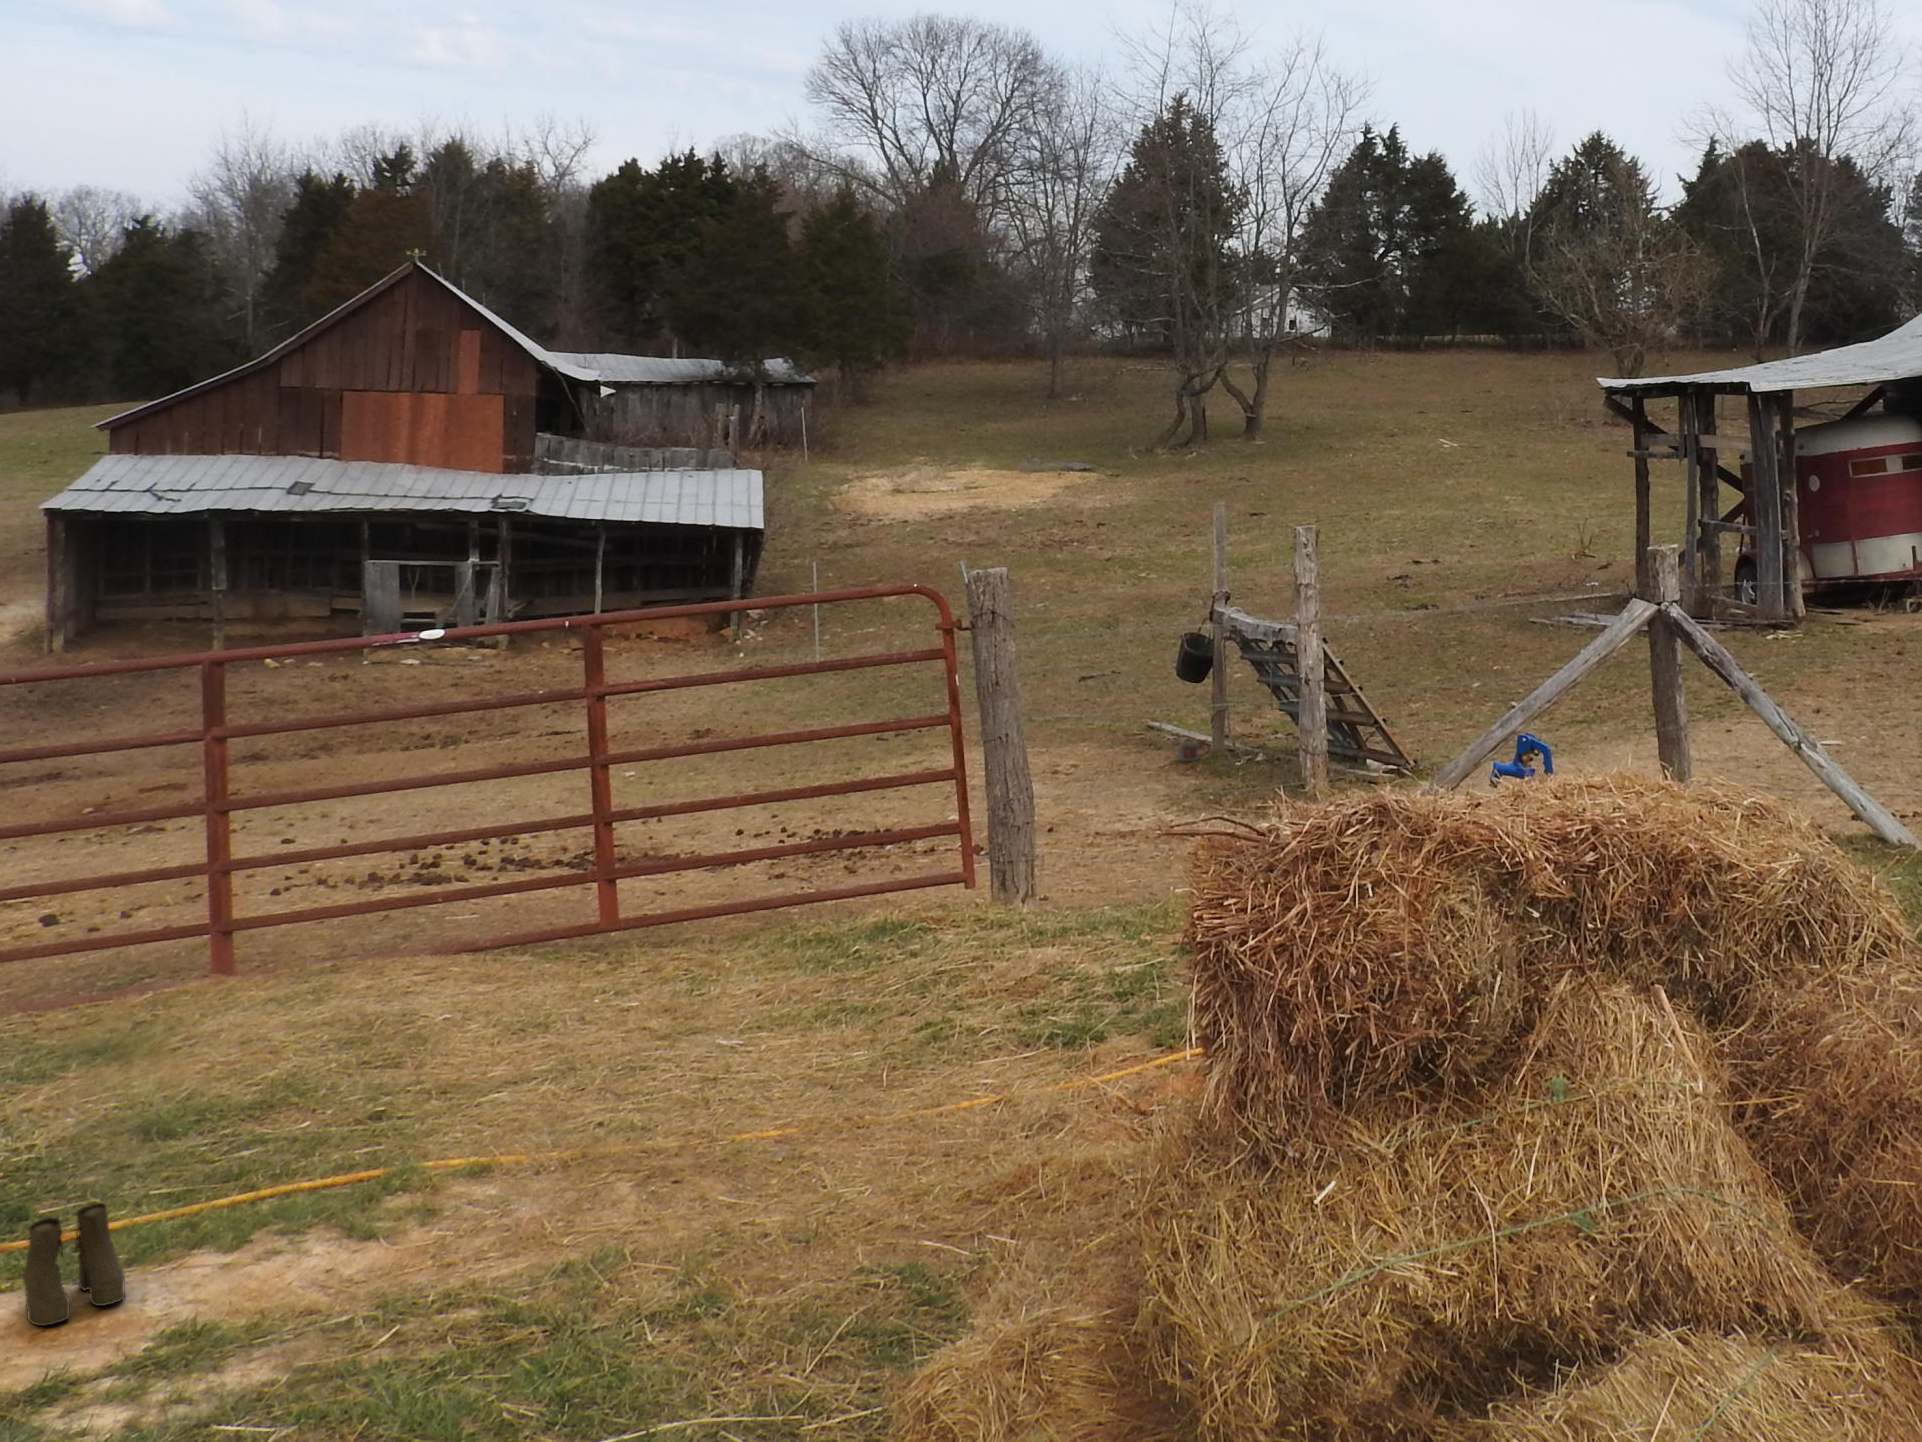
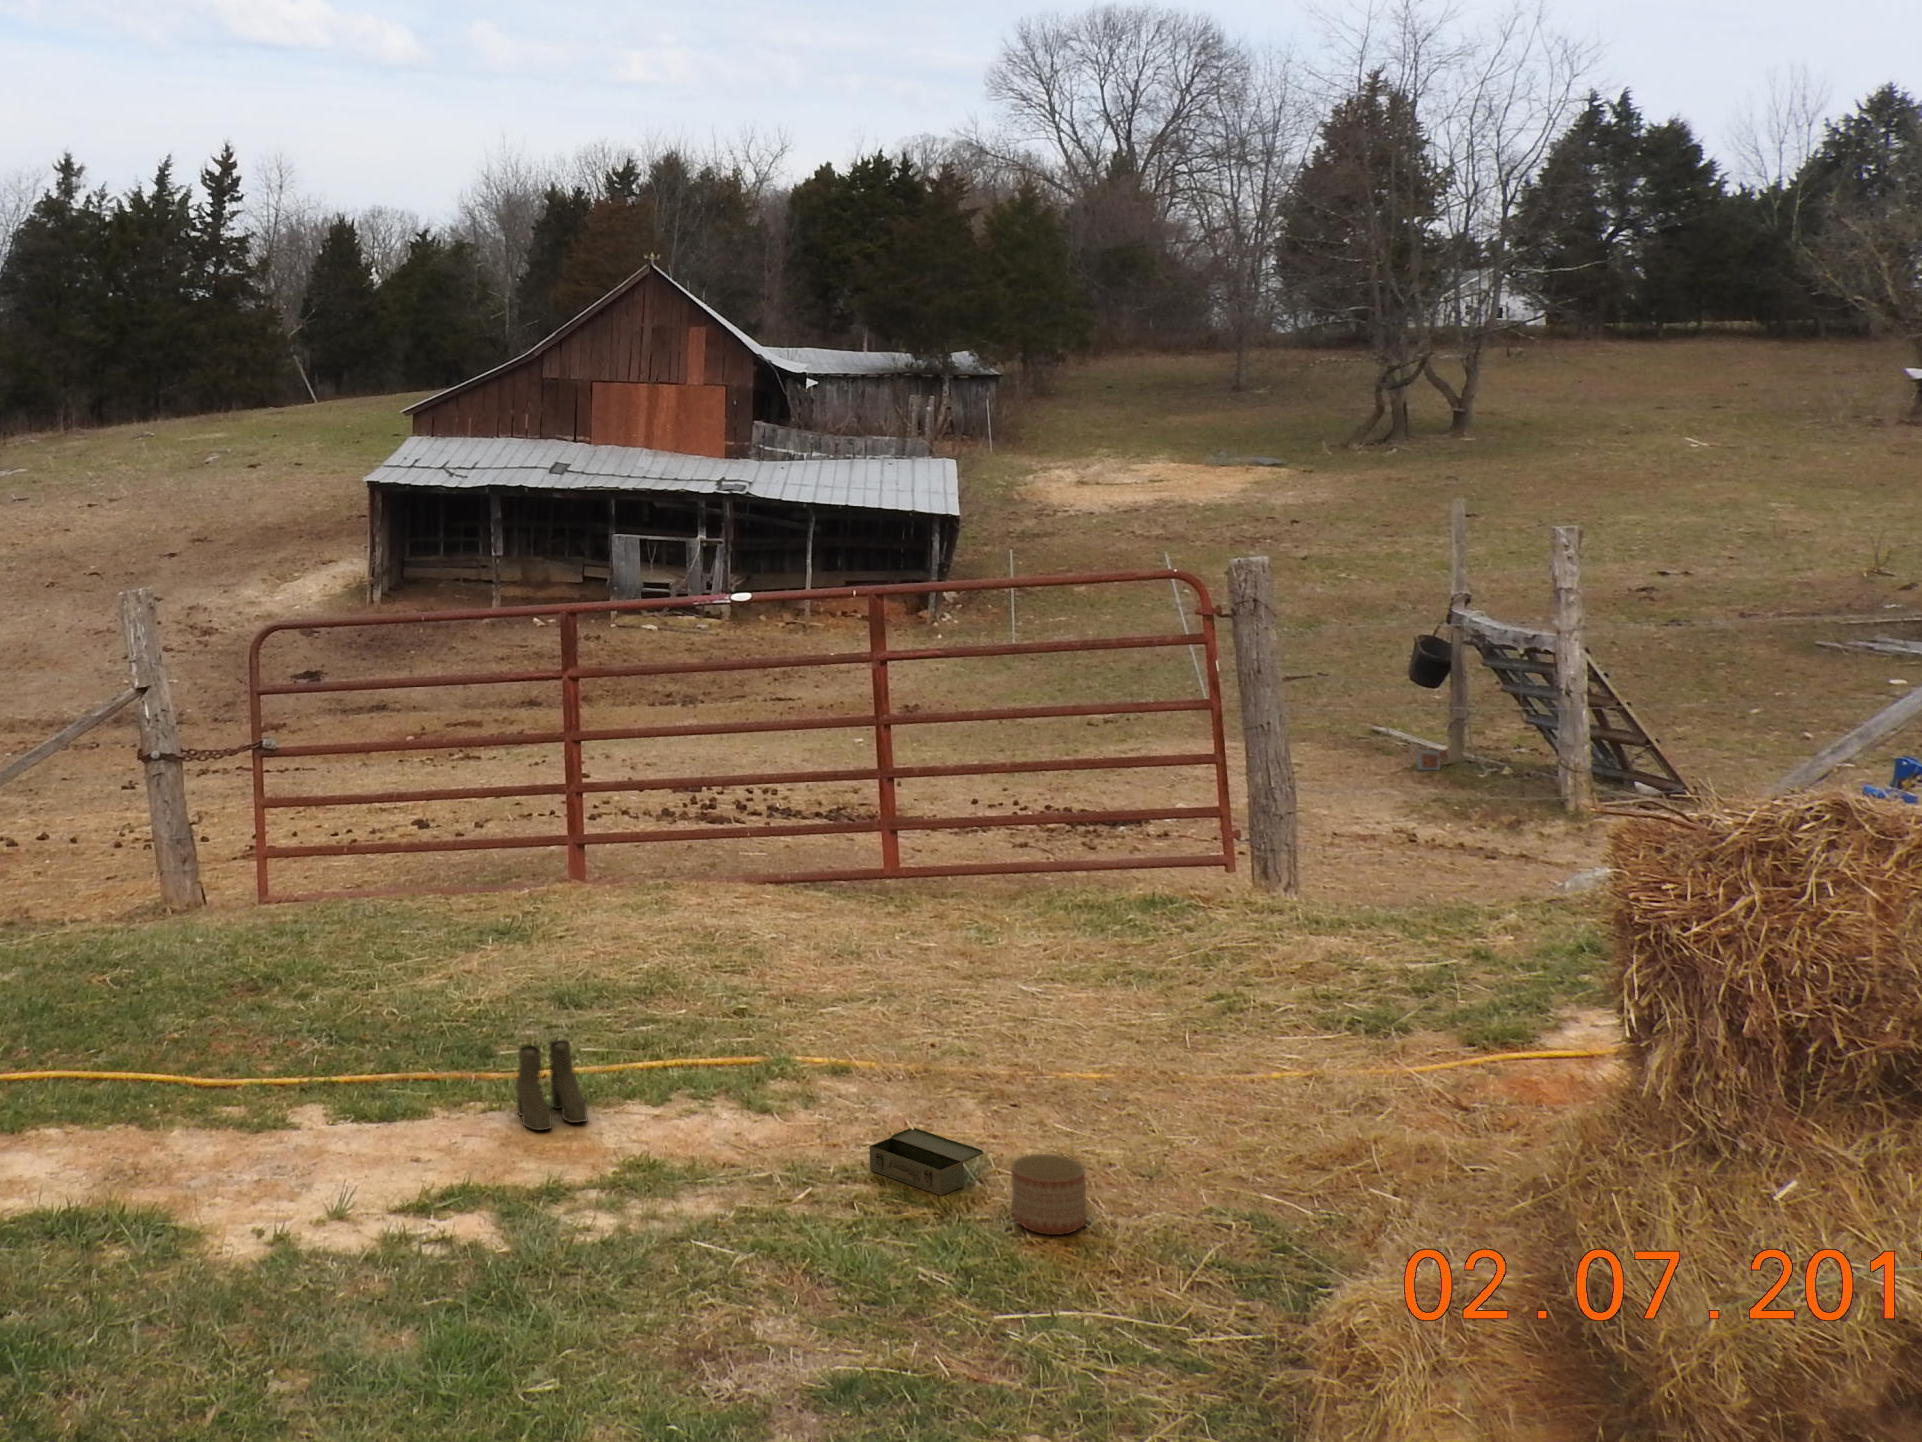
toolbox: none [483,1237,617,1313] -> present [869,1128,984,1196]
planter: none [635,1245,719,1337] -> present [1011,1154,1087,1235]

